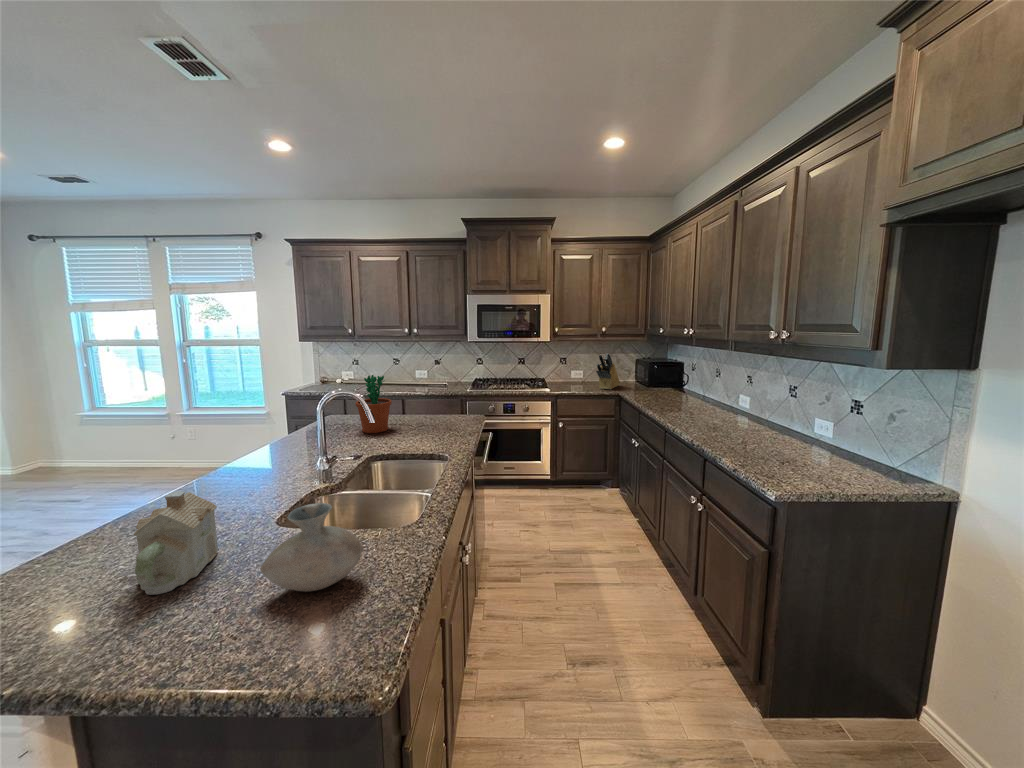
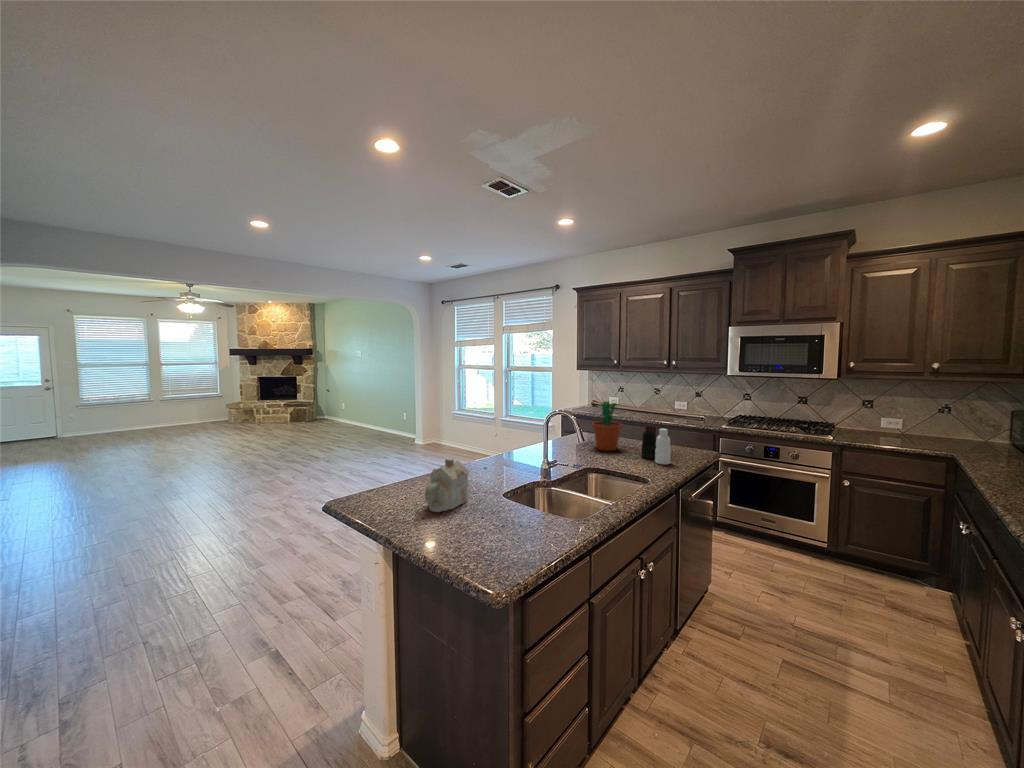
knife block: present [596,354,620,389] -> none [911,398,964,448]
bottle: none [419,397,452,437] -> present [642,425,671,465]
vase: present [261,503,364,592] -> none [474,480,531,536]

